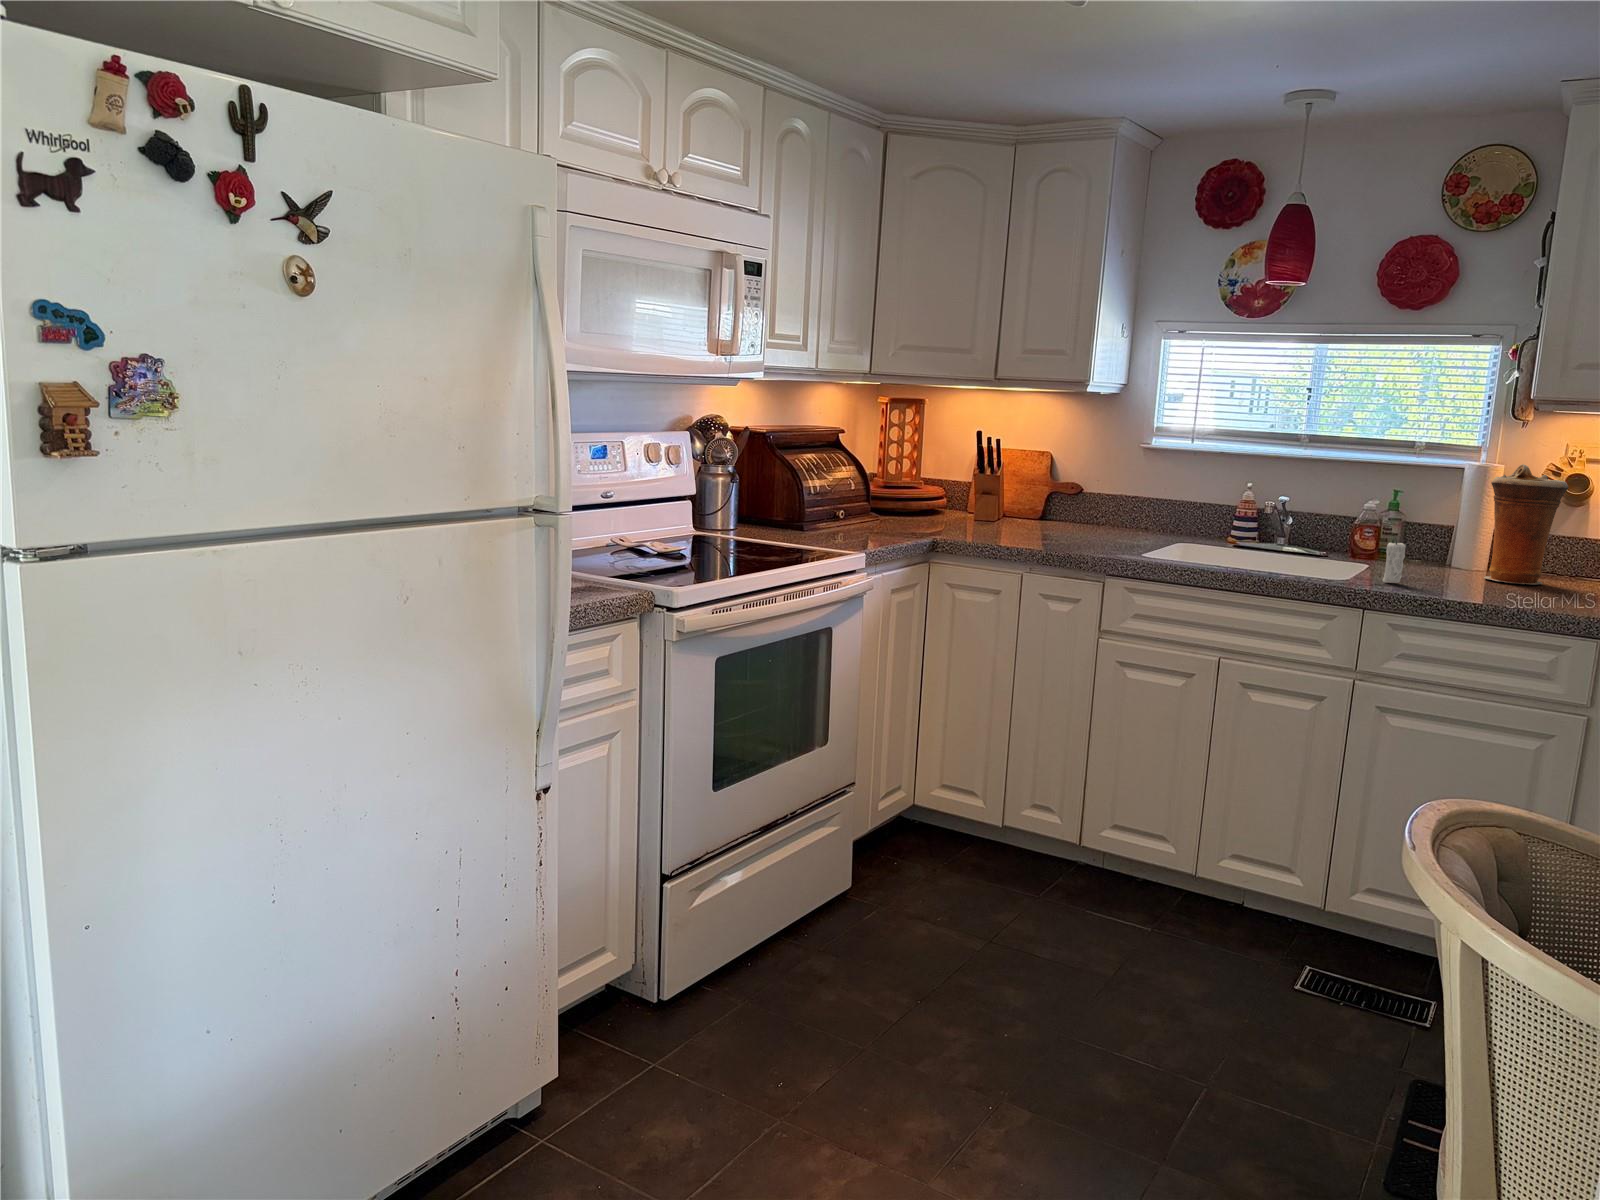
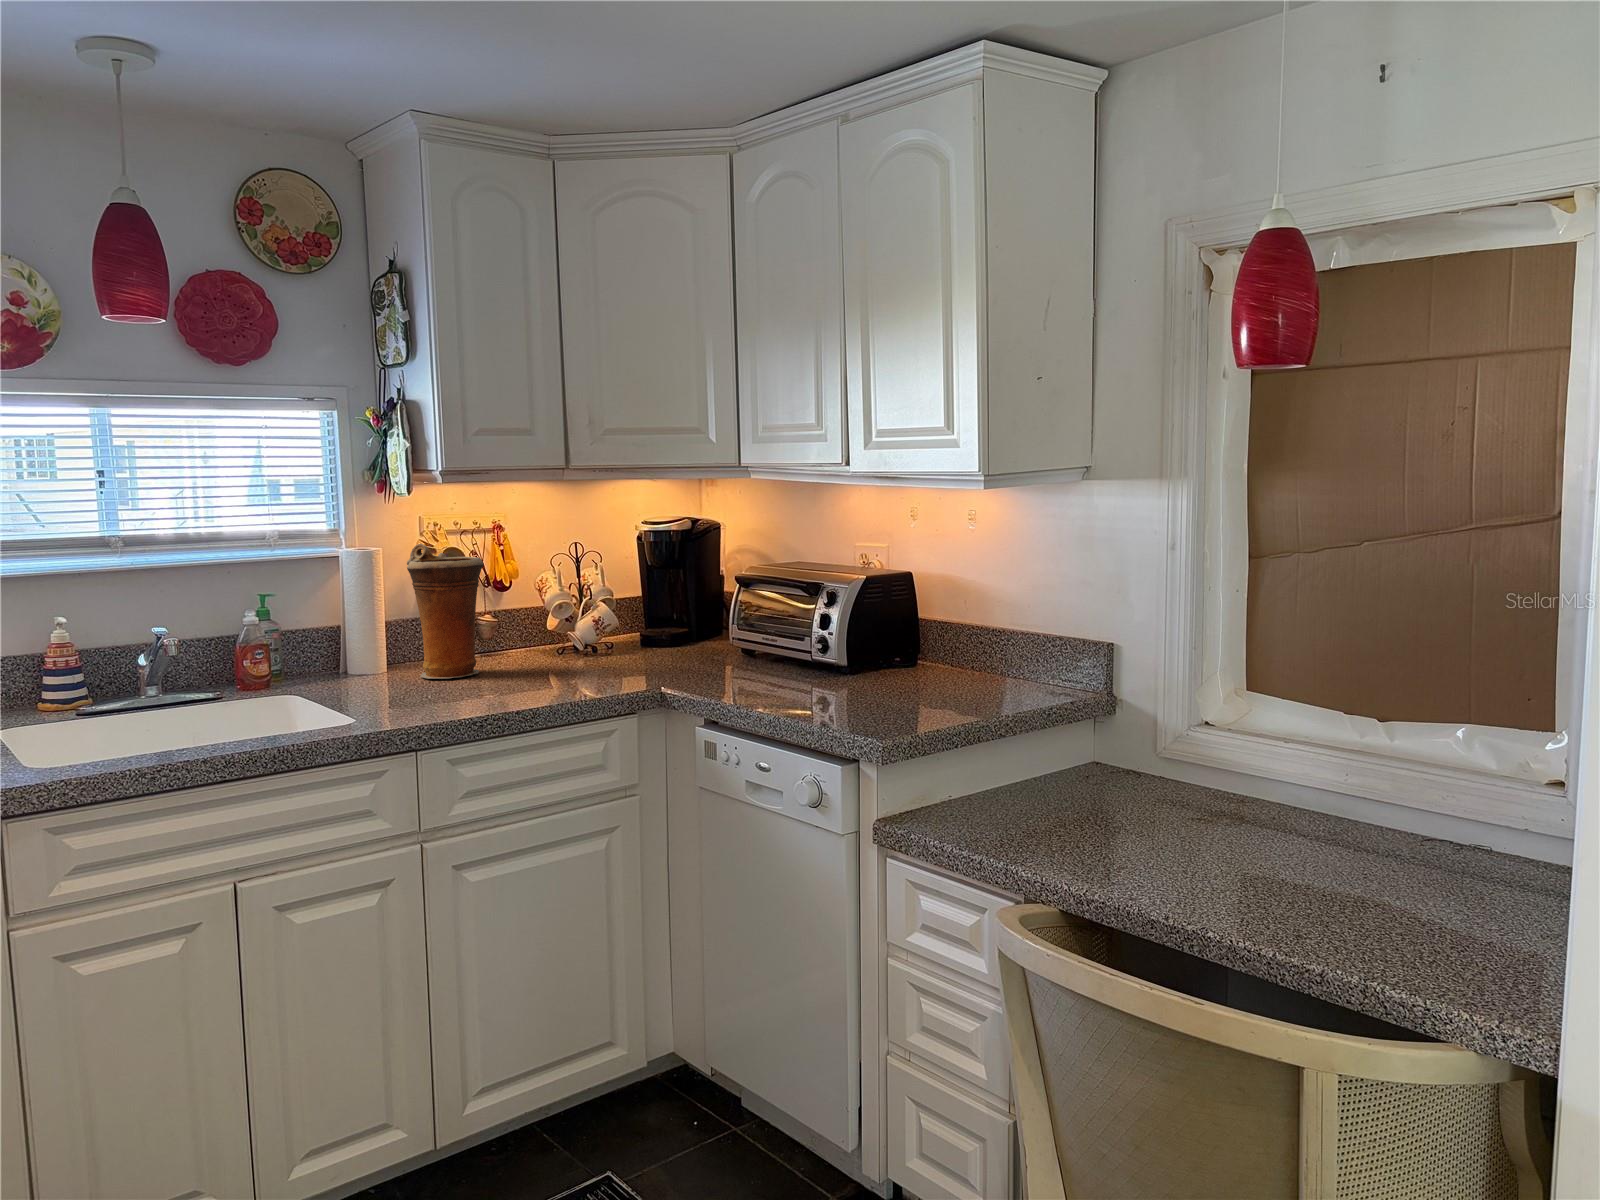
candle: present [1383,541,1406,583] -> none [383,649,408,711]

